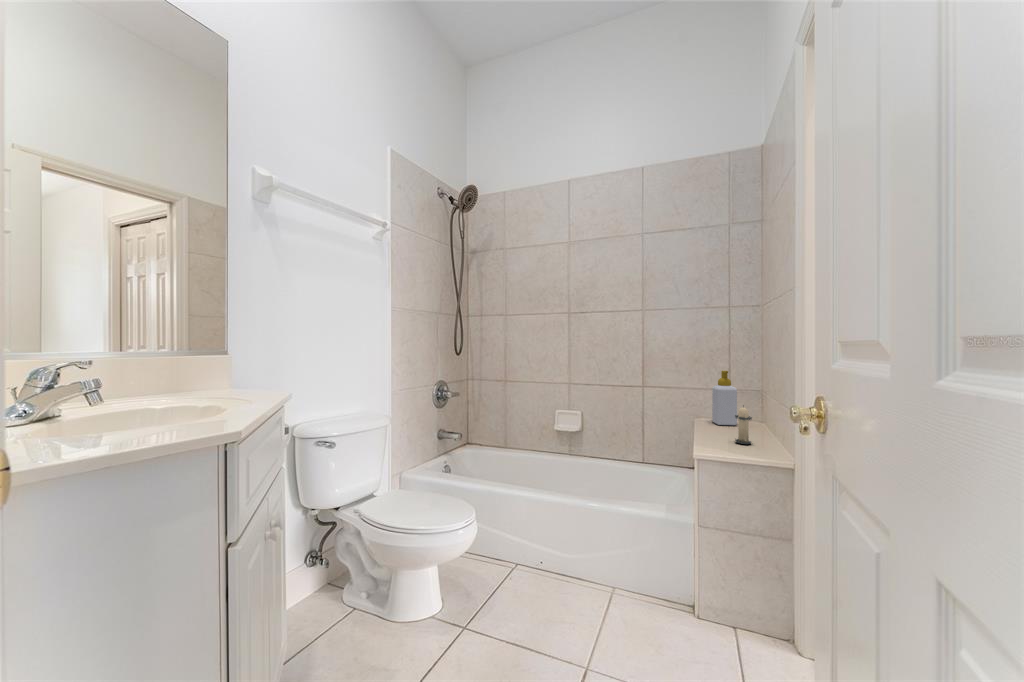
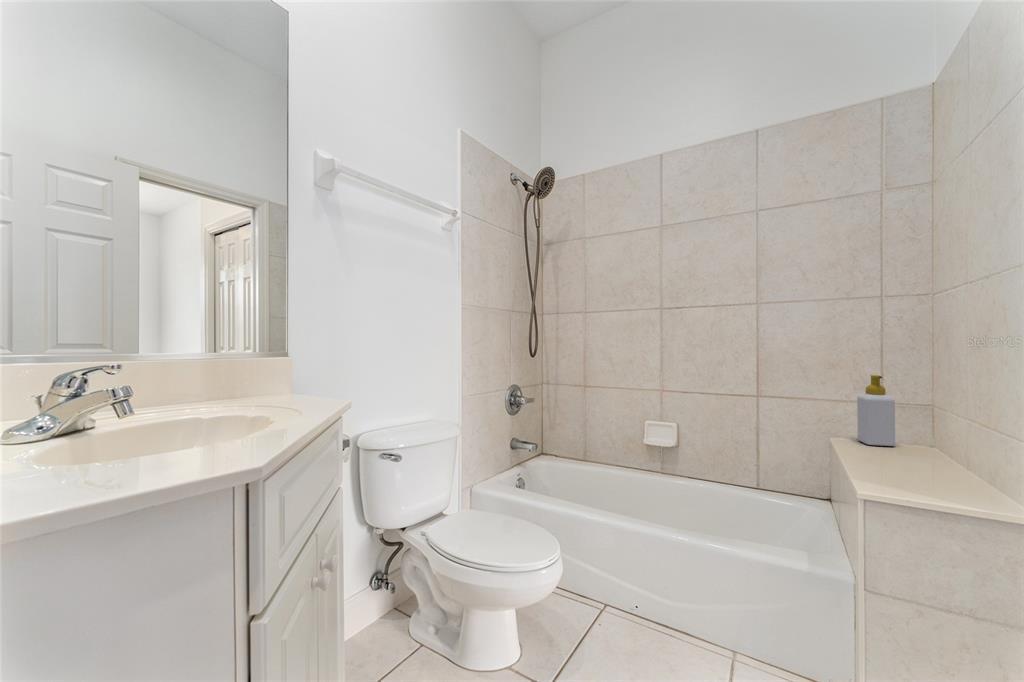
candle: present [735,405,752,444] -> none [902,422,937,476]

